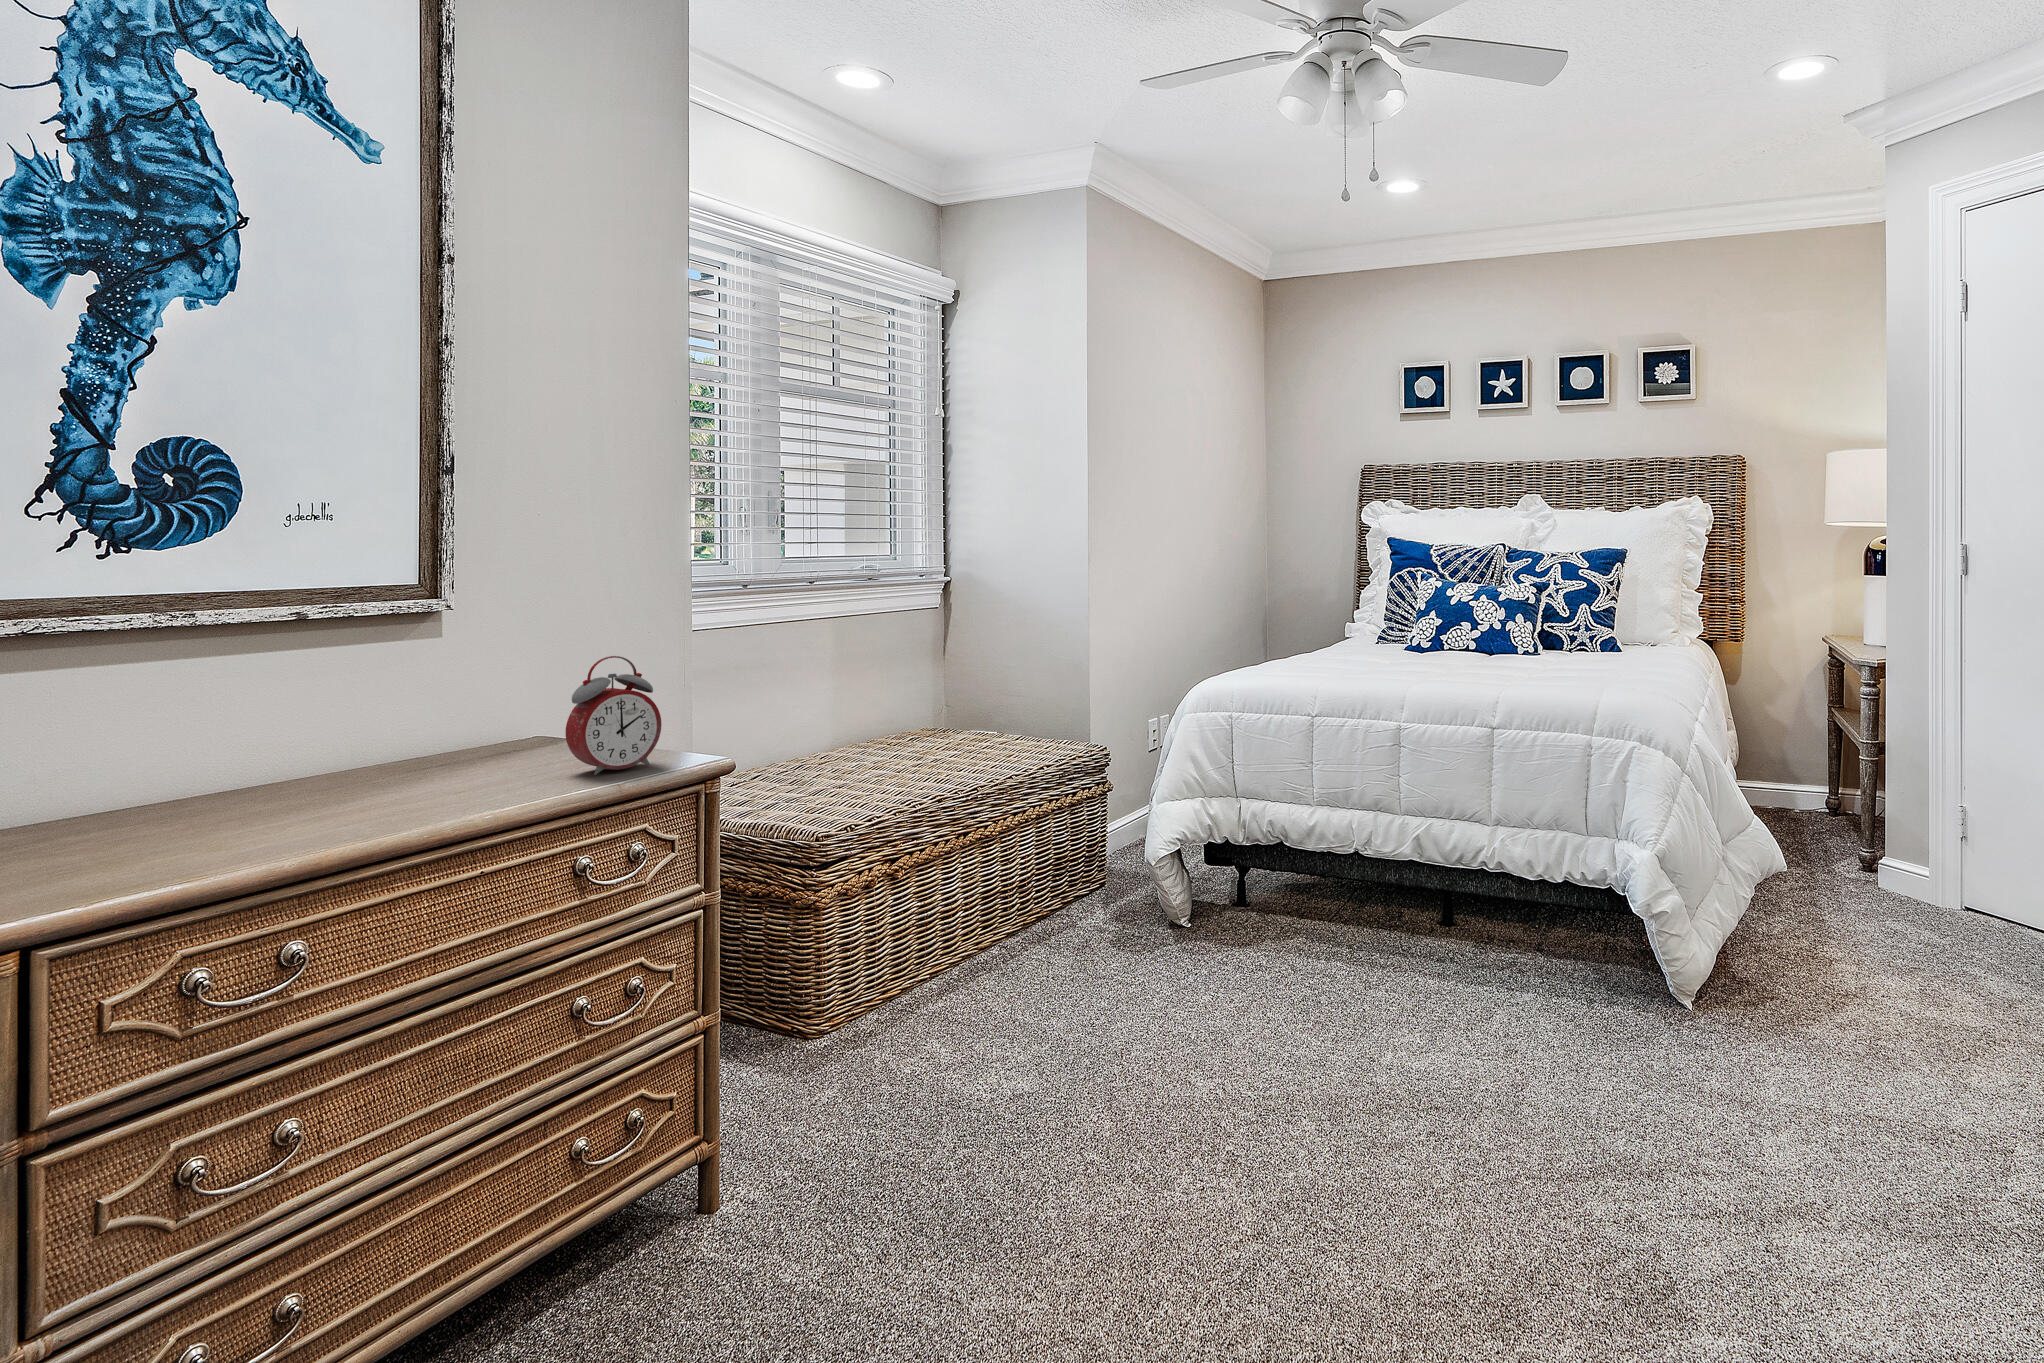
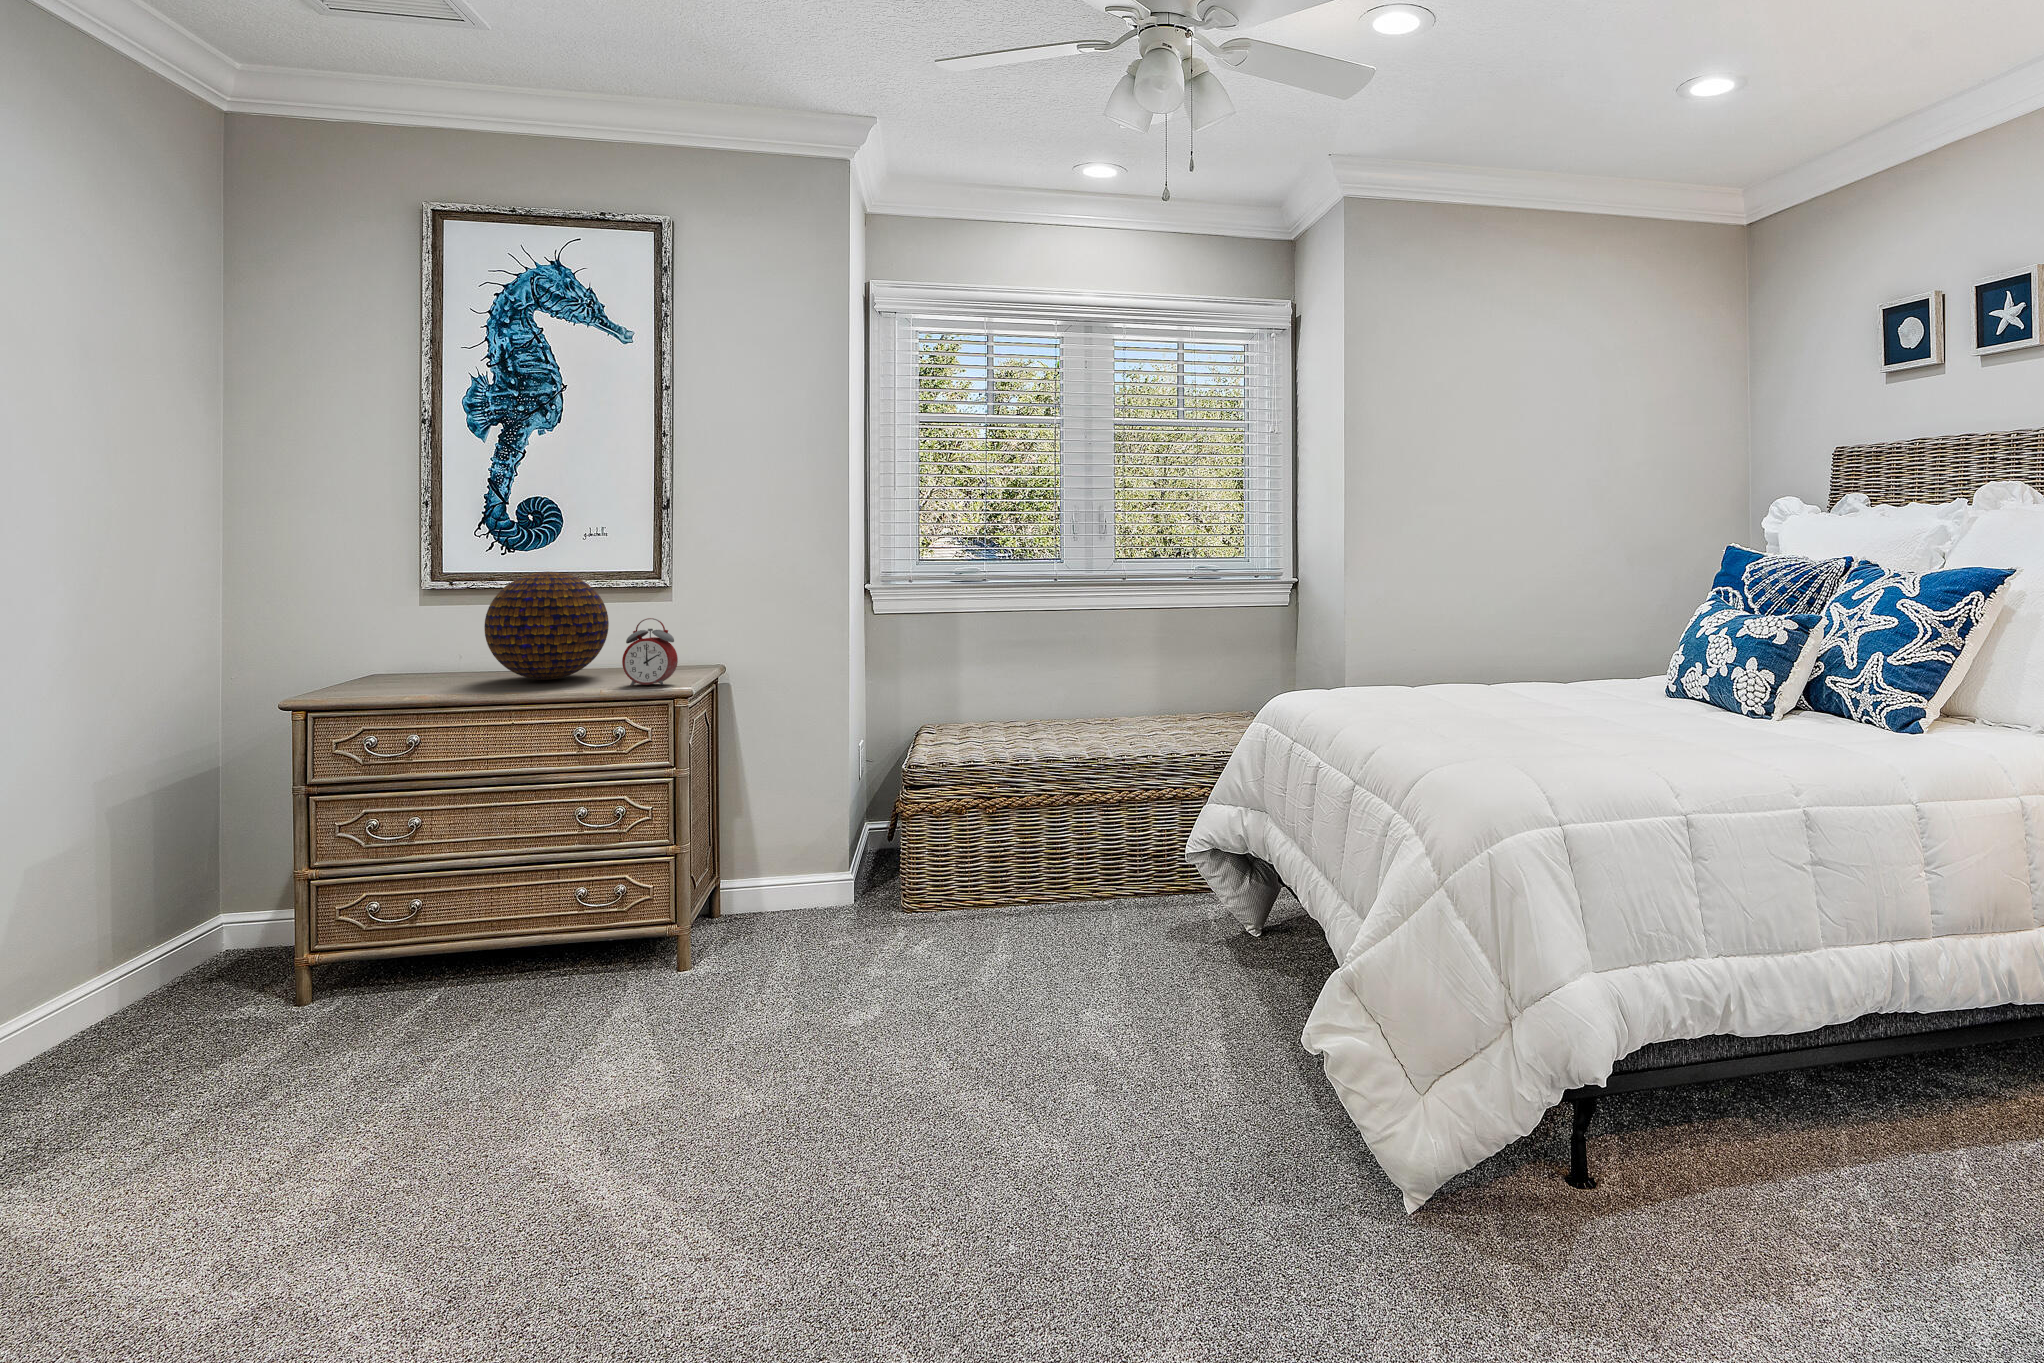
decorative orb: none [218,585,481,798] -> present [484,572,609,680]

